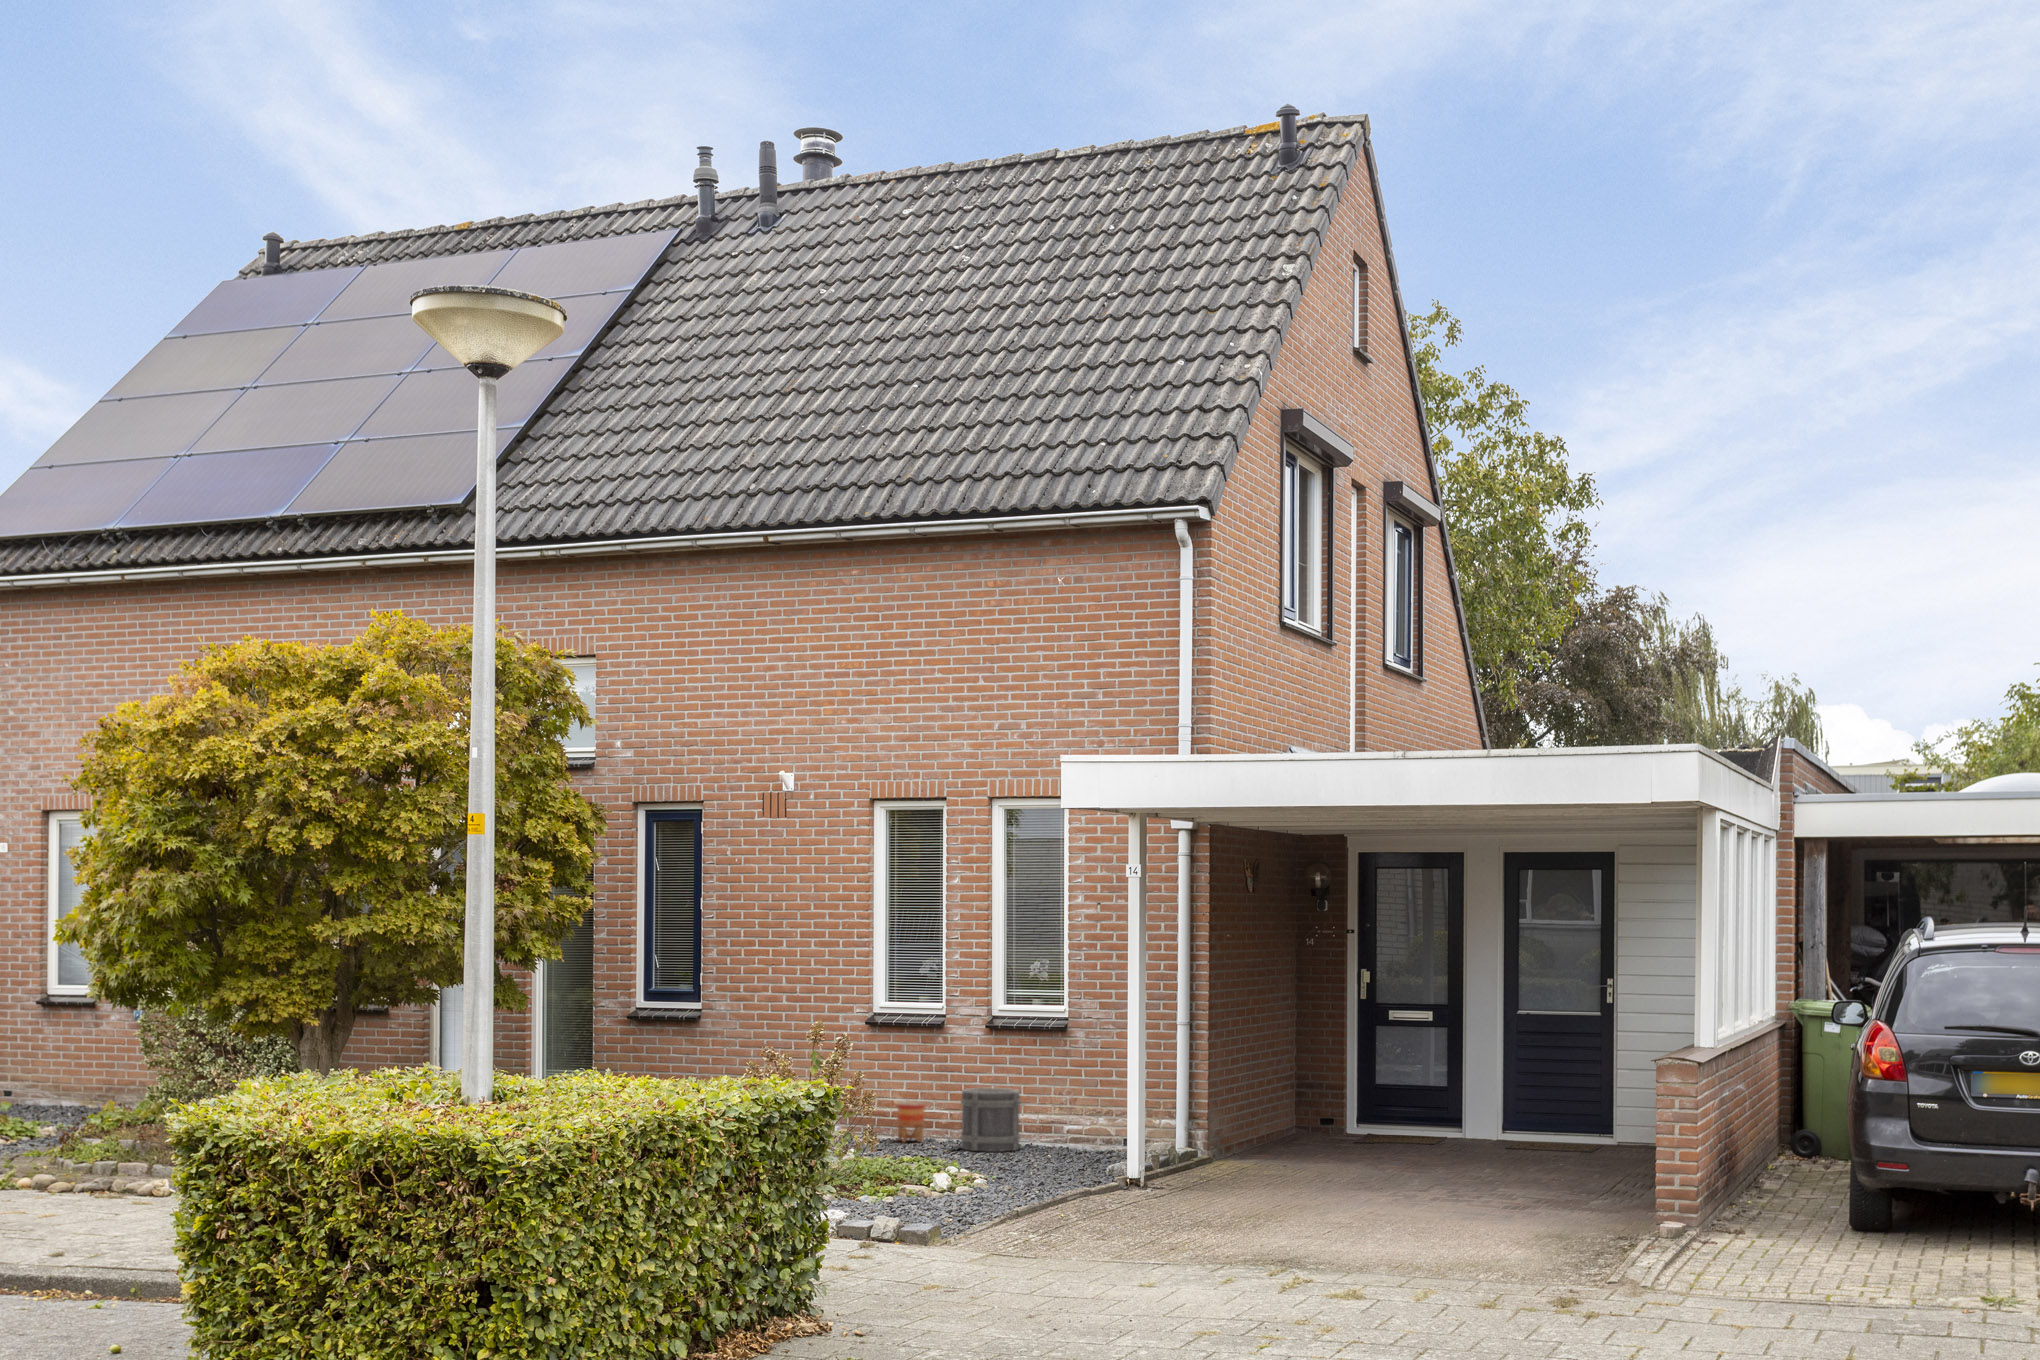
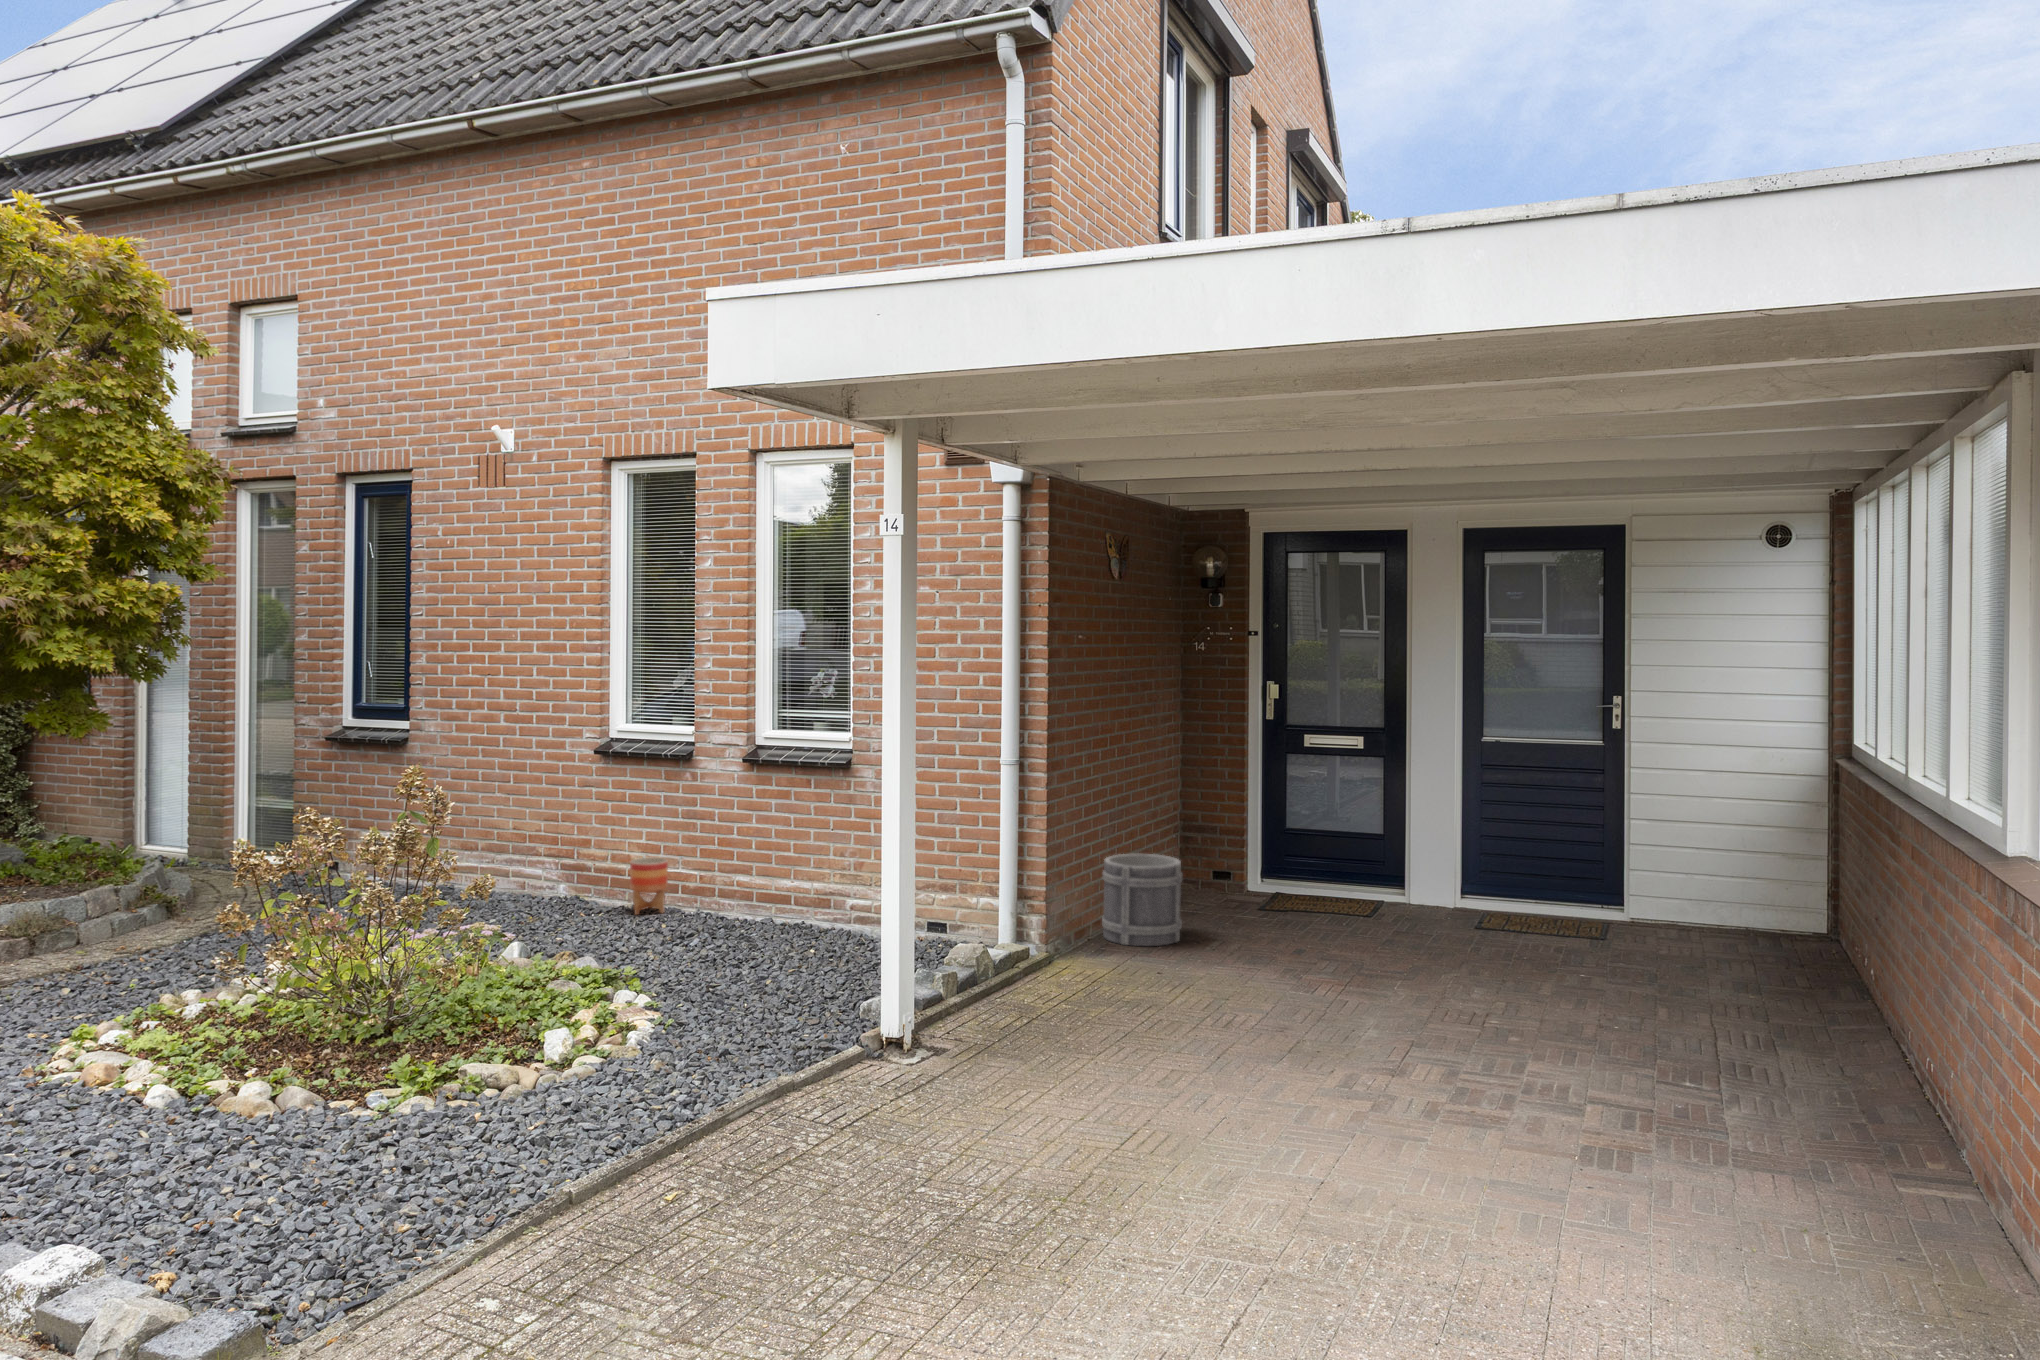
bucket: present [960,1088,1021,1152] -> present [1102,854,1182,946]

